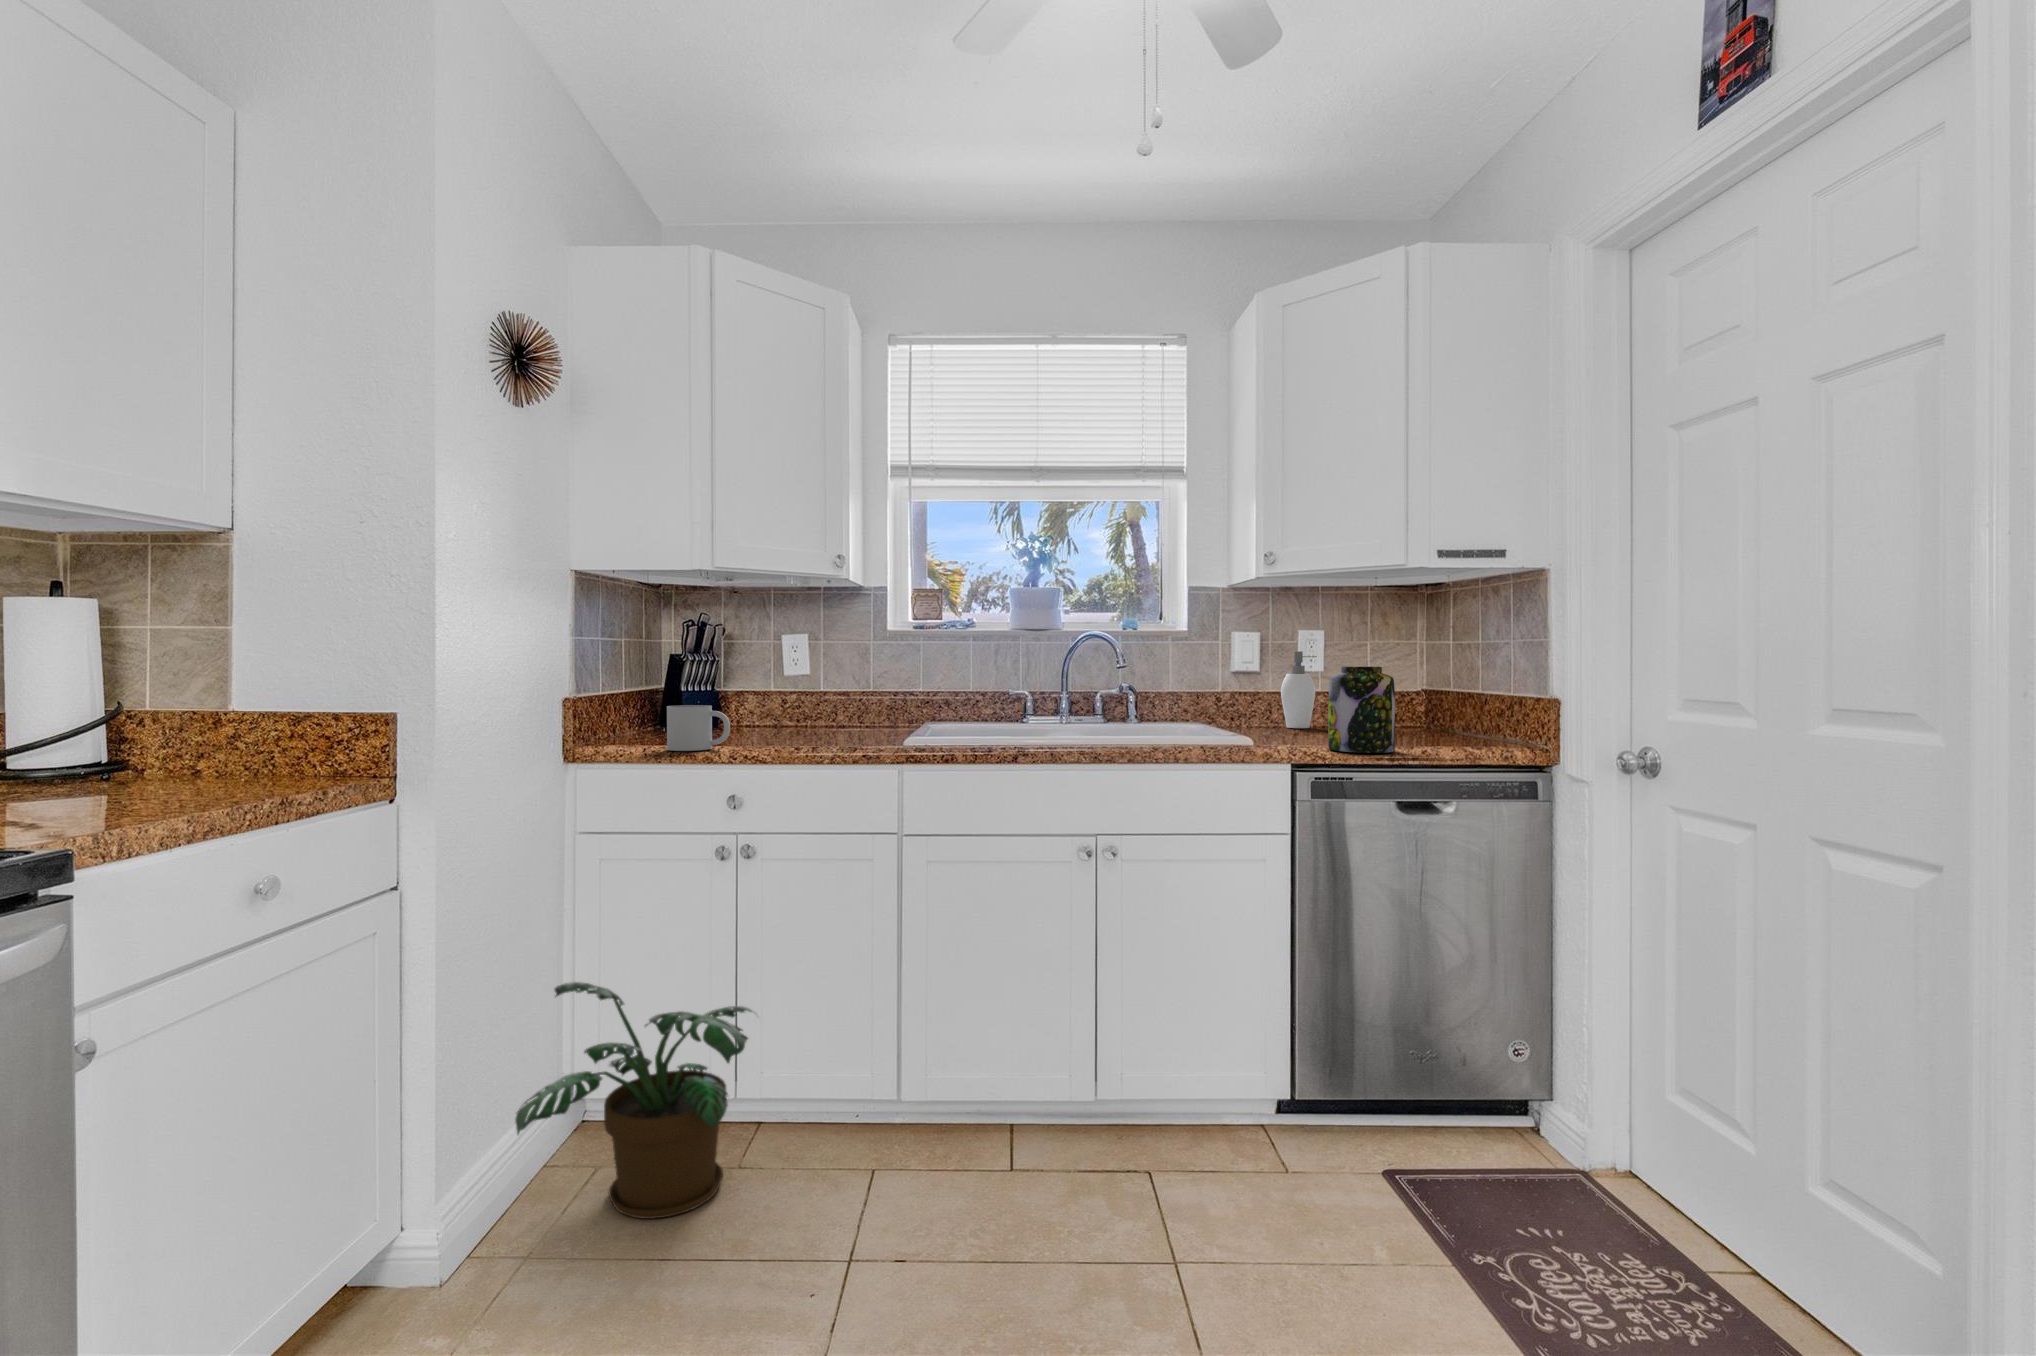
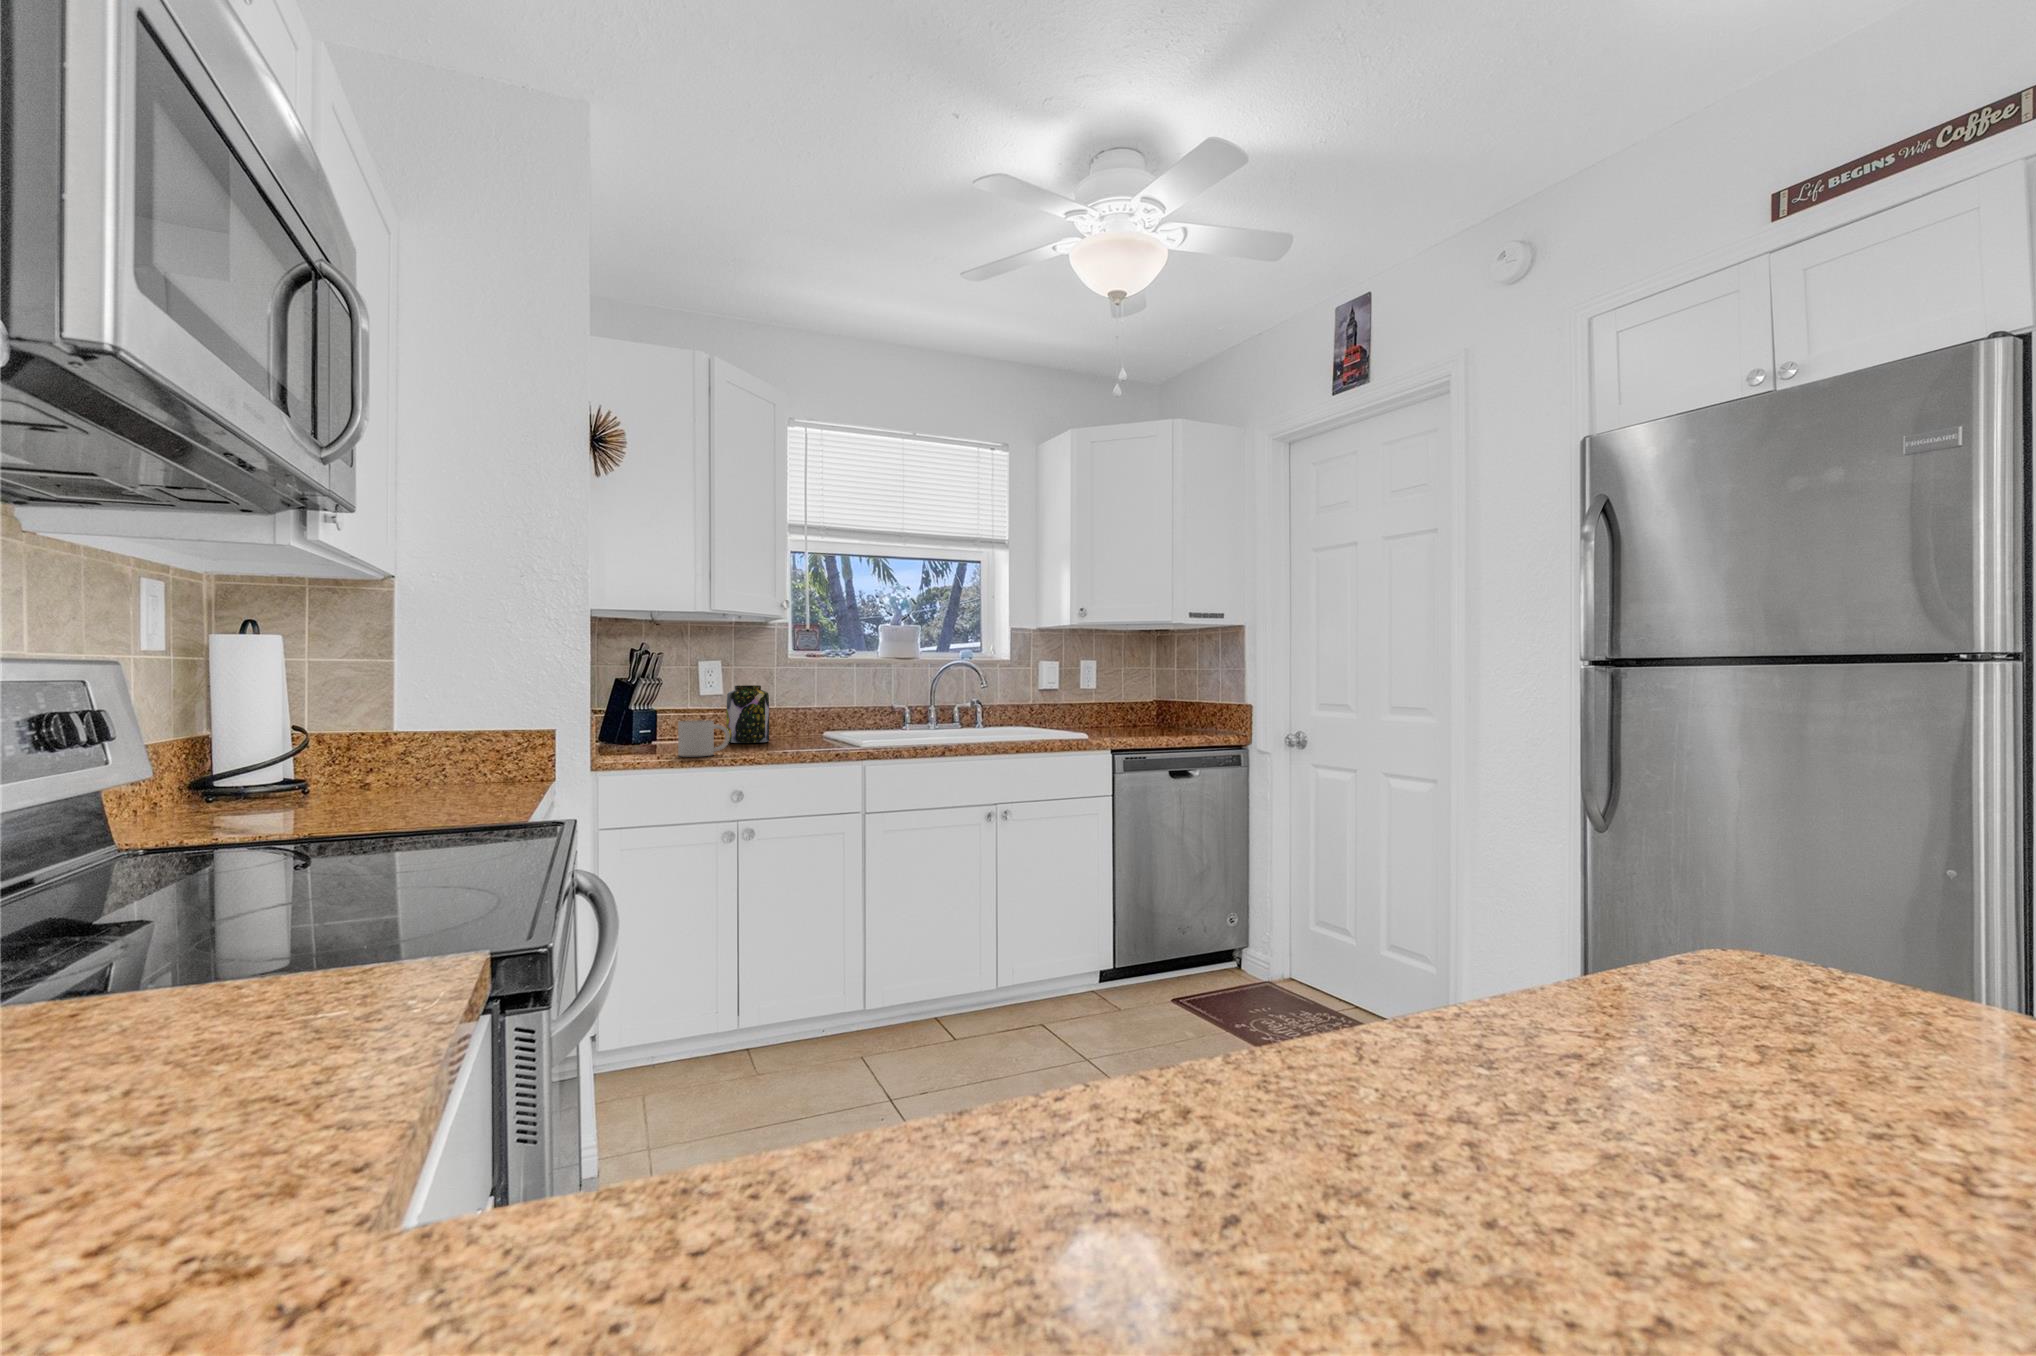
soap dispenser: present [1281,651,1317,728] -> none [1072,675,1098,728]
jar: present [1328,667,1395,753] -> present [726,685,769,743]
potted plant: present [515,982,752,1219] -> none [610,943,824,1111]

